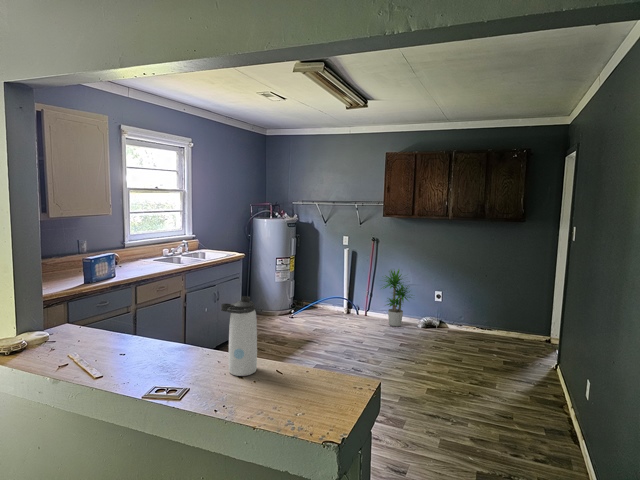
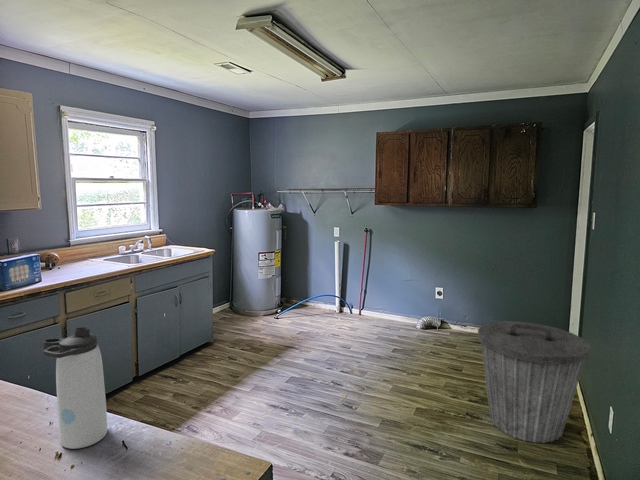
potted plant: present [384,269,411,326] -> none [371,261,414,327]
trash can: none [480,316,571,414] -> present [478,321,590,443]

